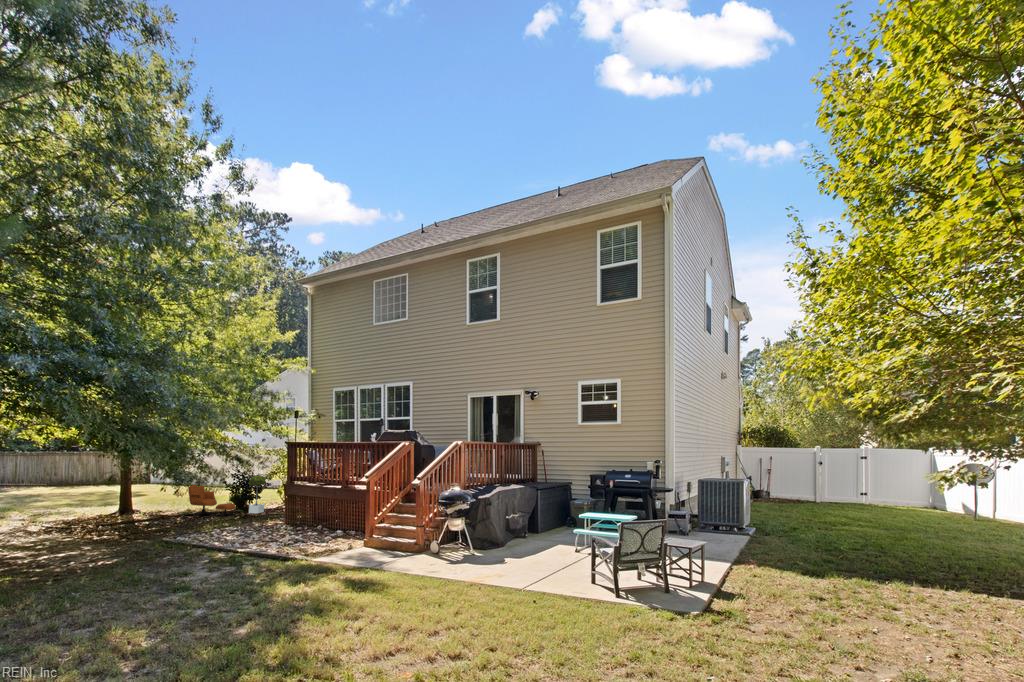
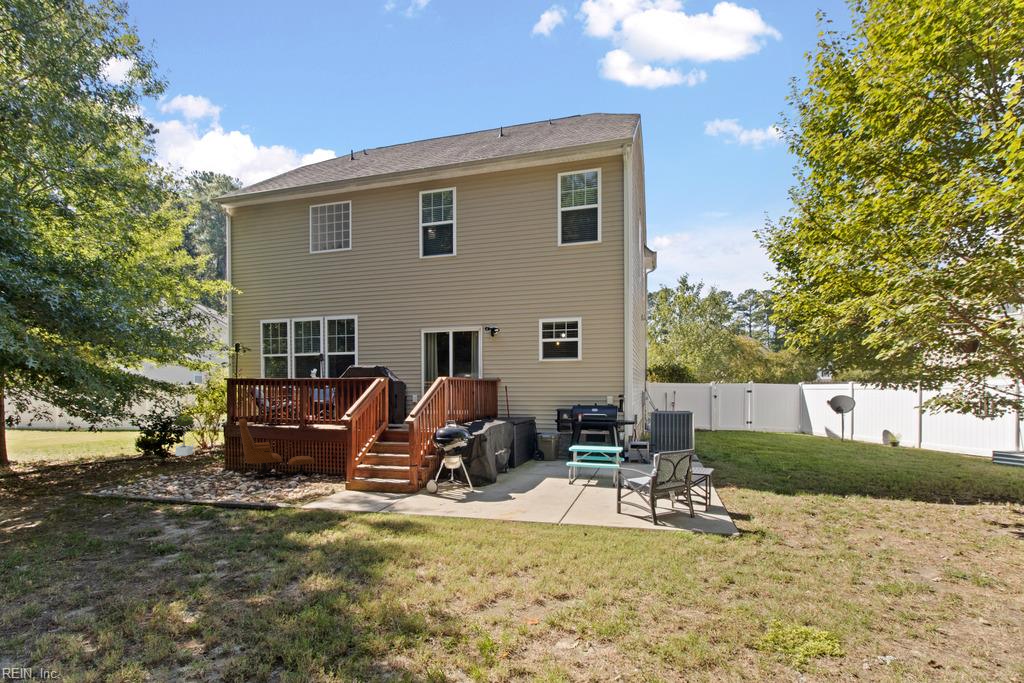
lounge chair: present [188,485,235,517] -> present [239,418,315,479]

